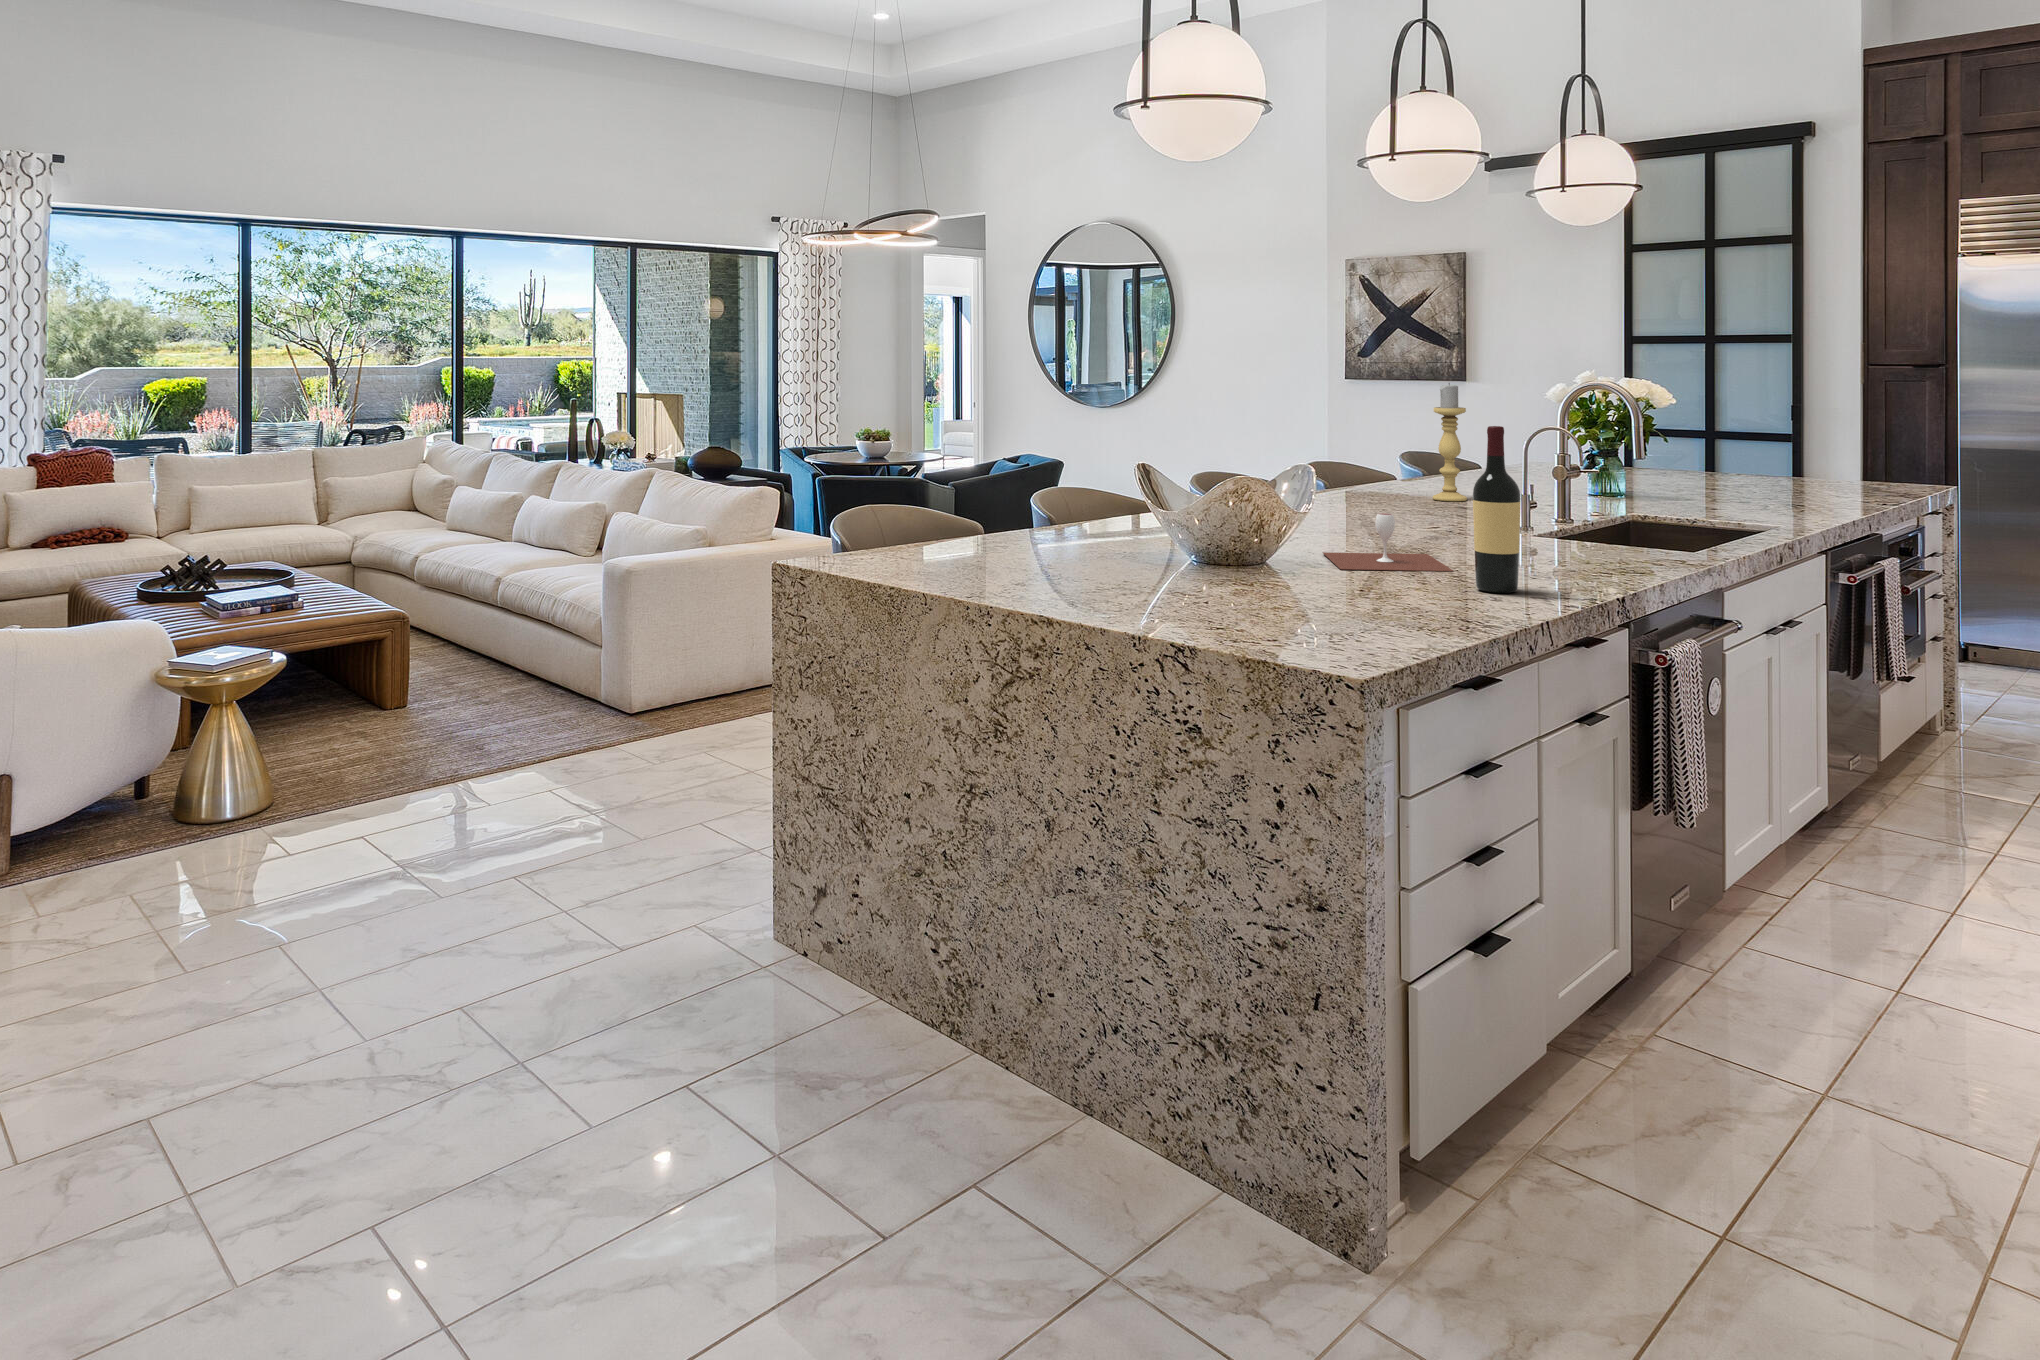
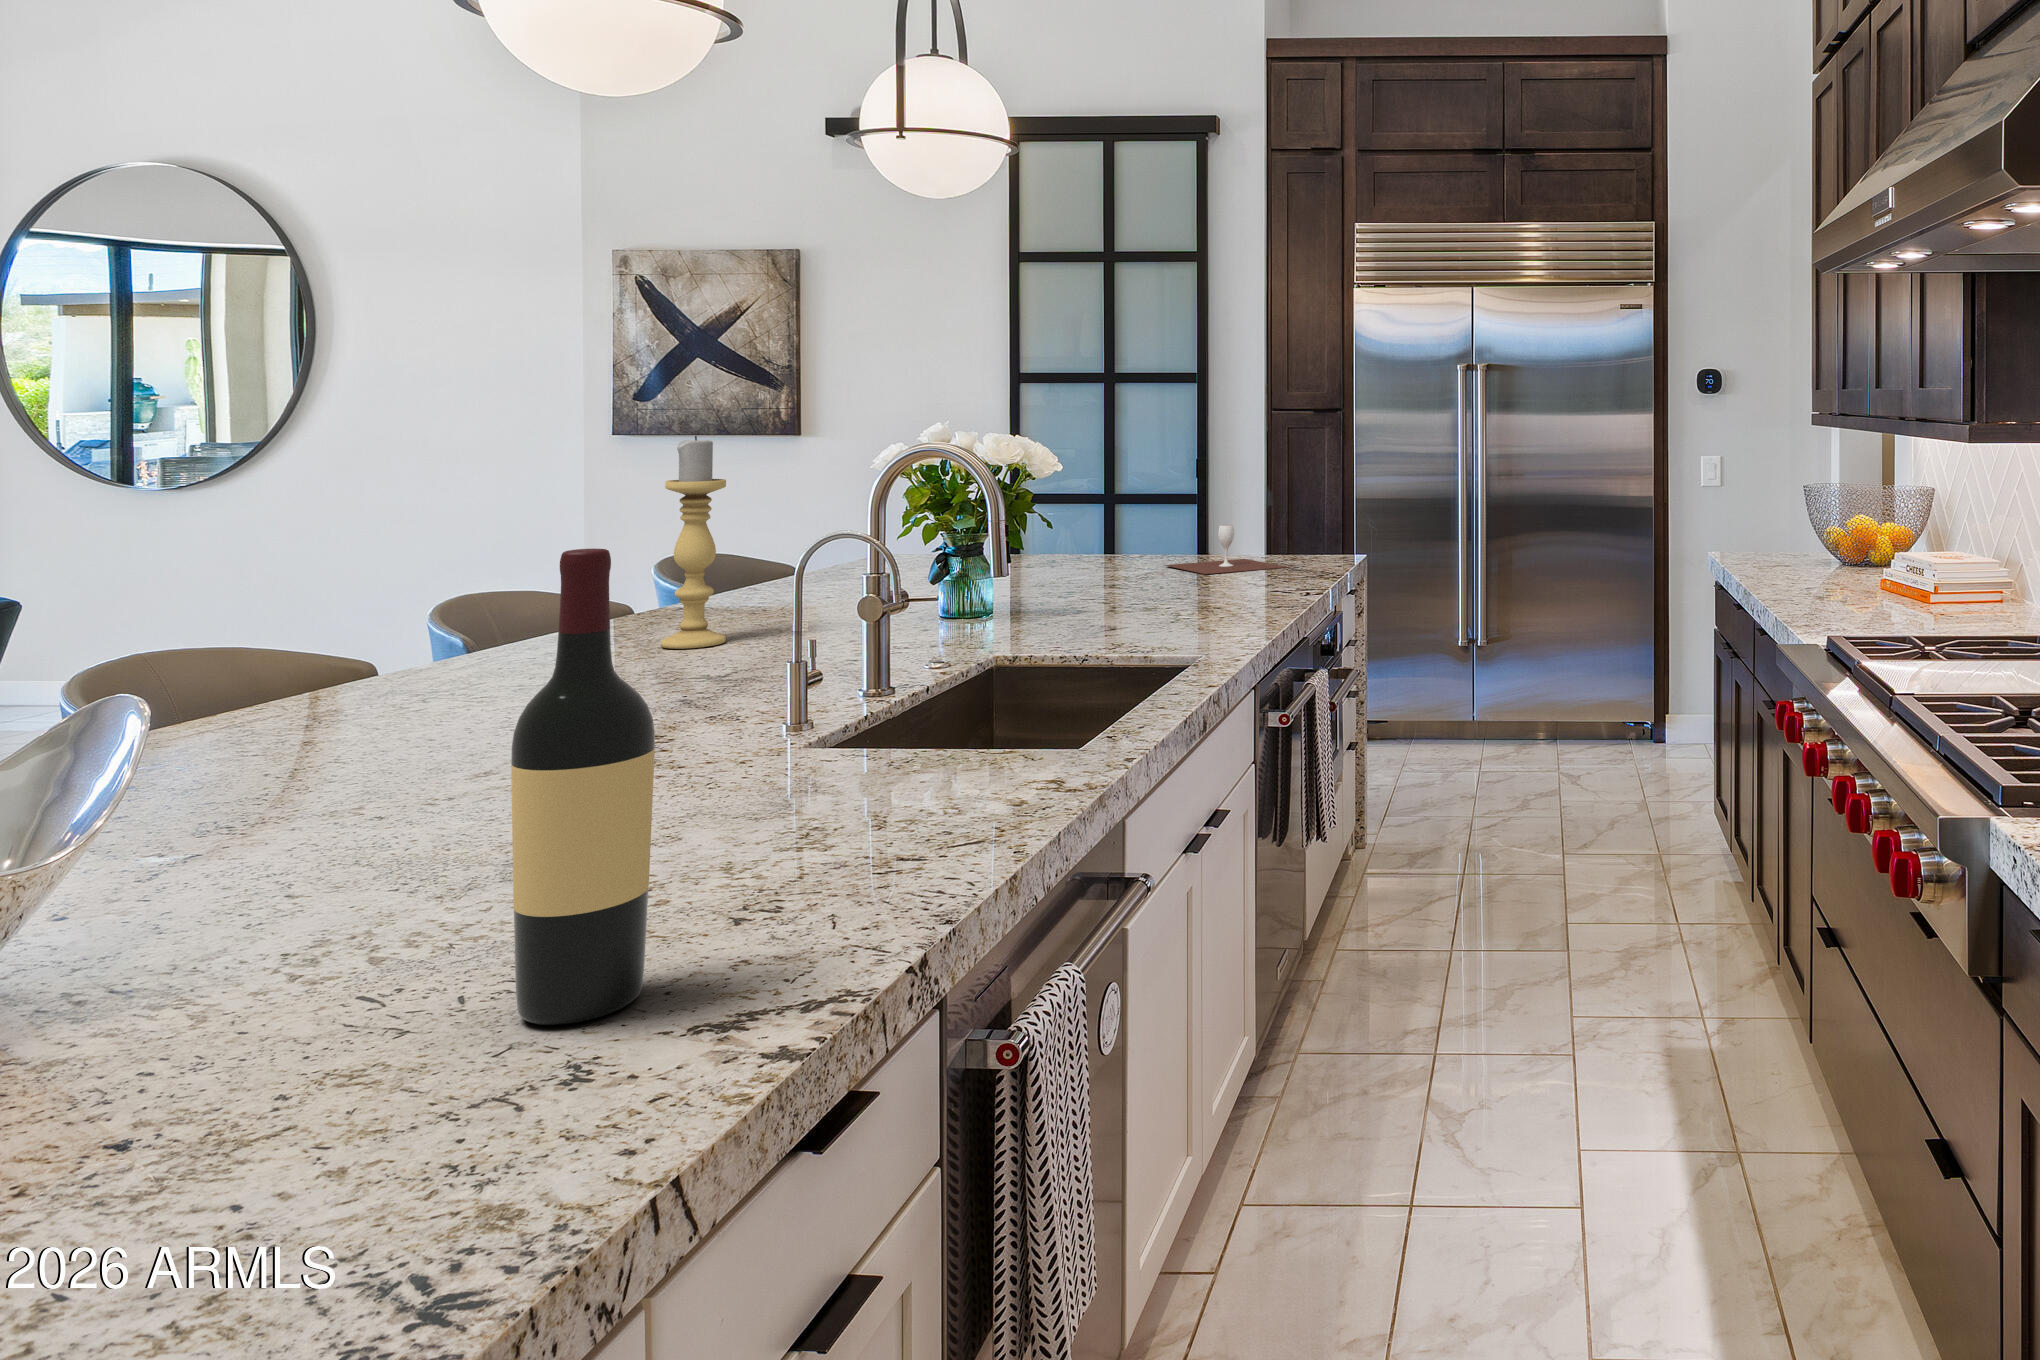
wine glass: present [1323,513,1453,571] -> present [1165,525,1286,574]

